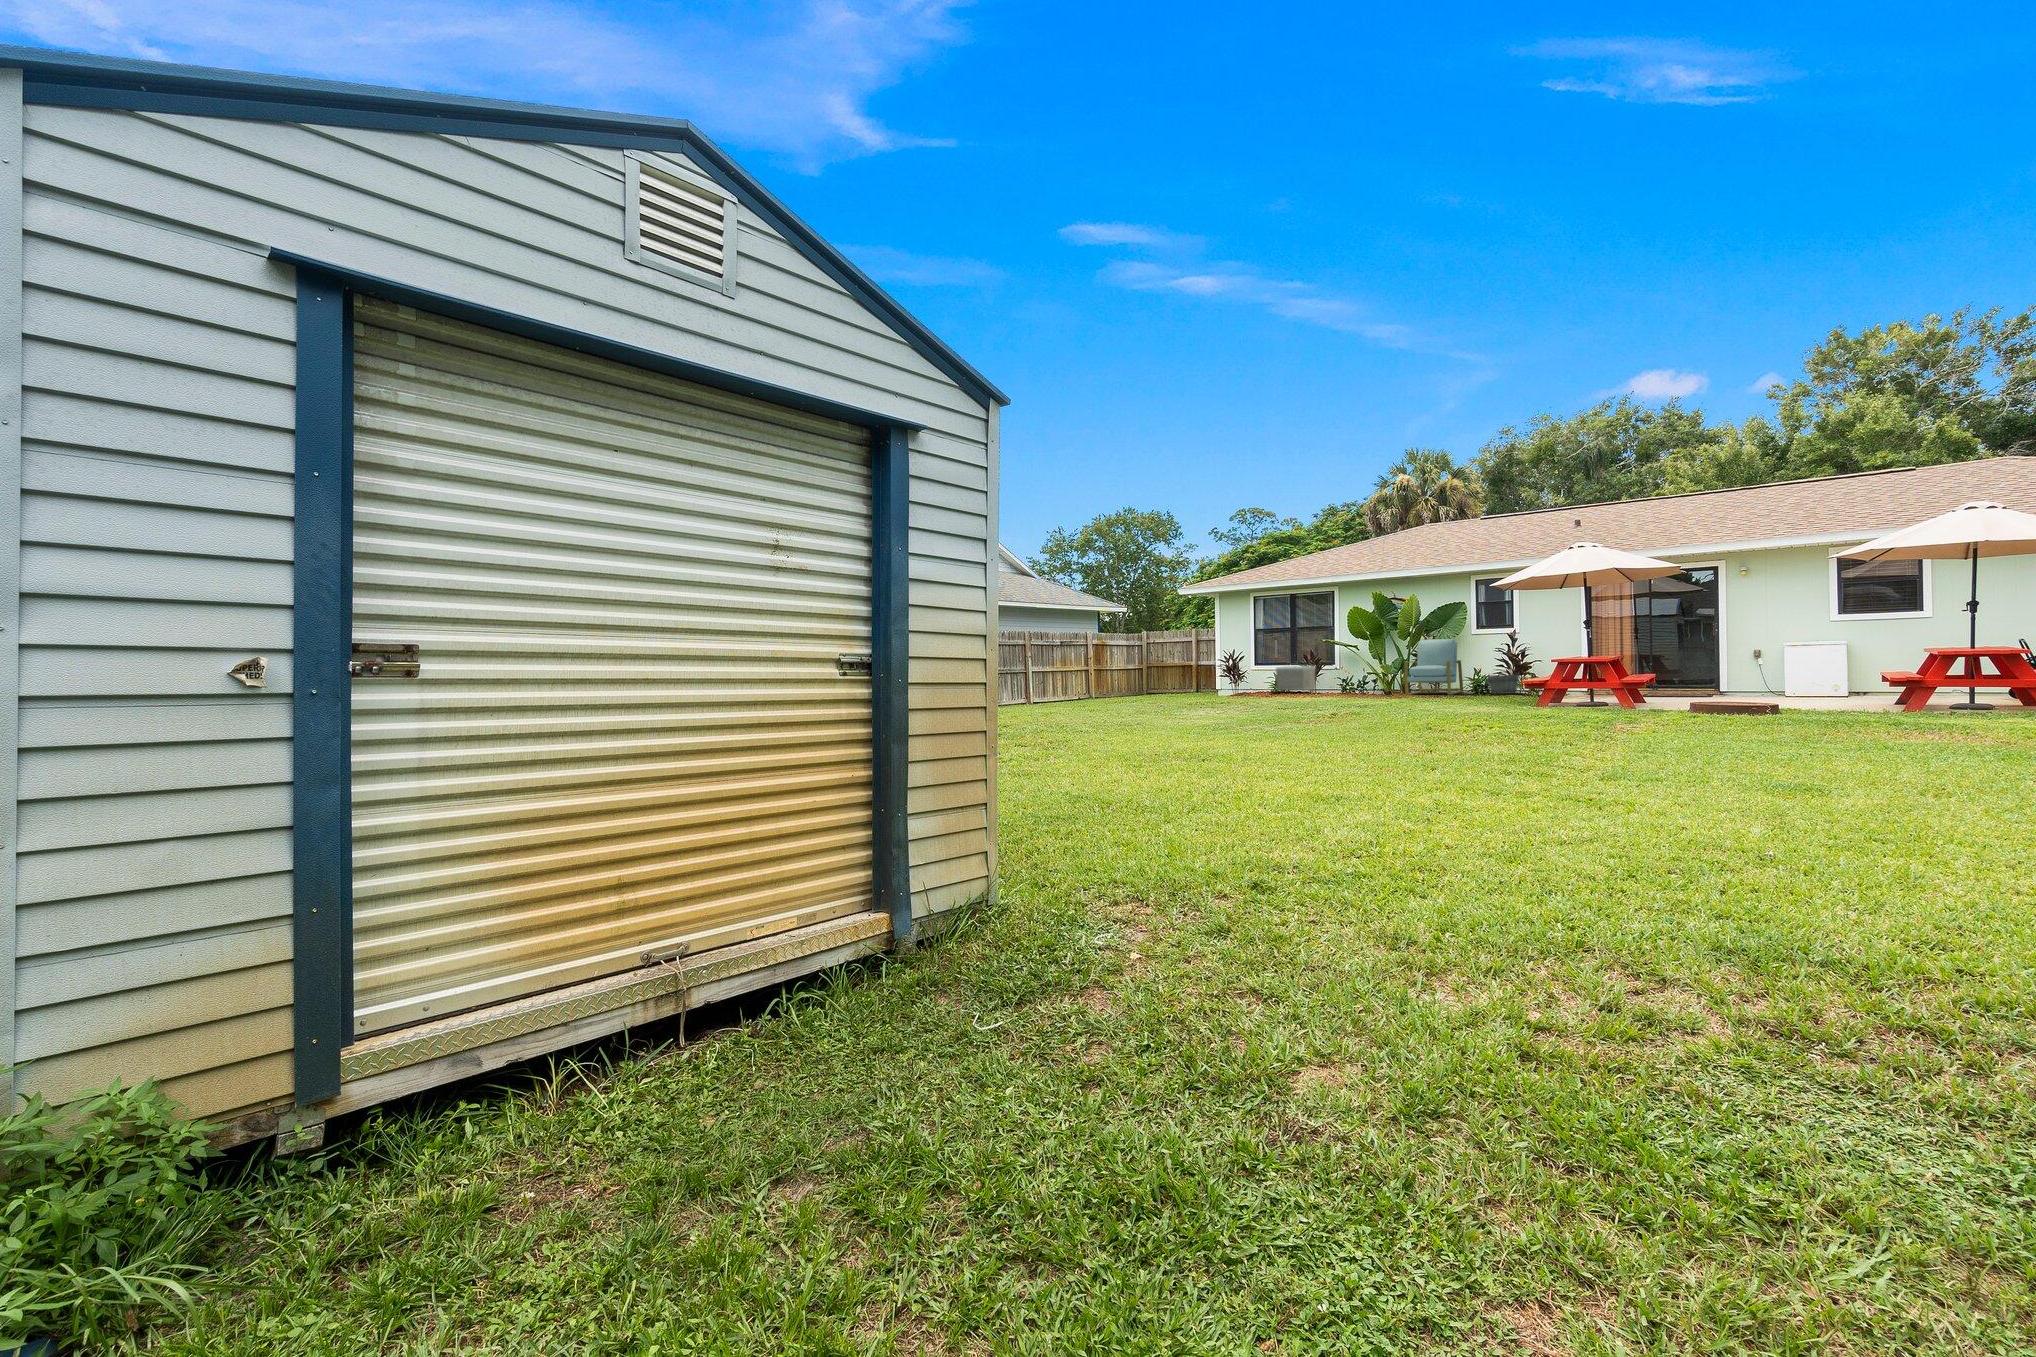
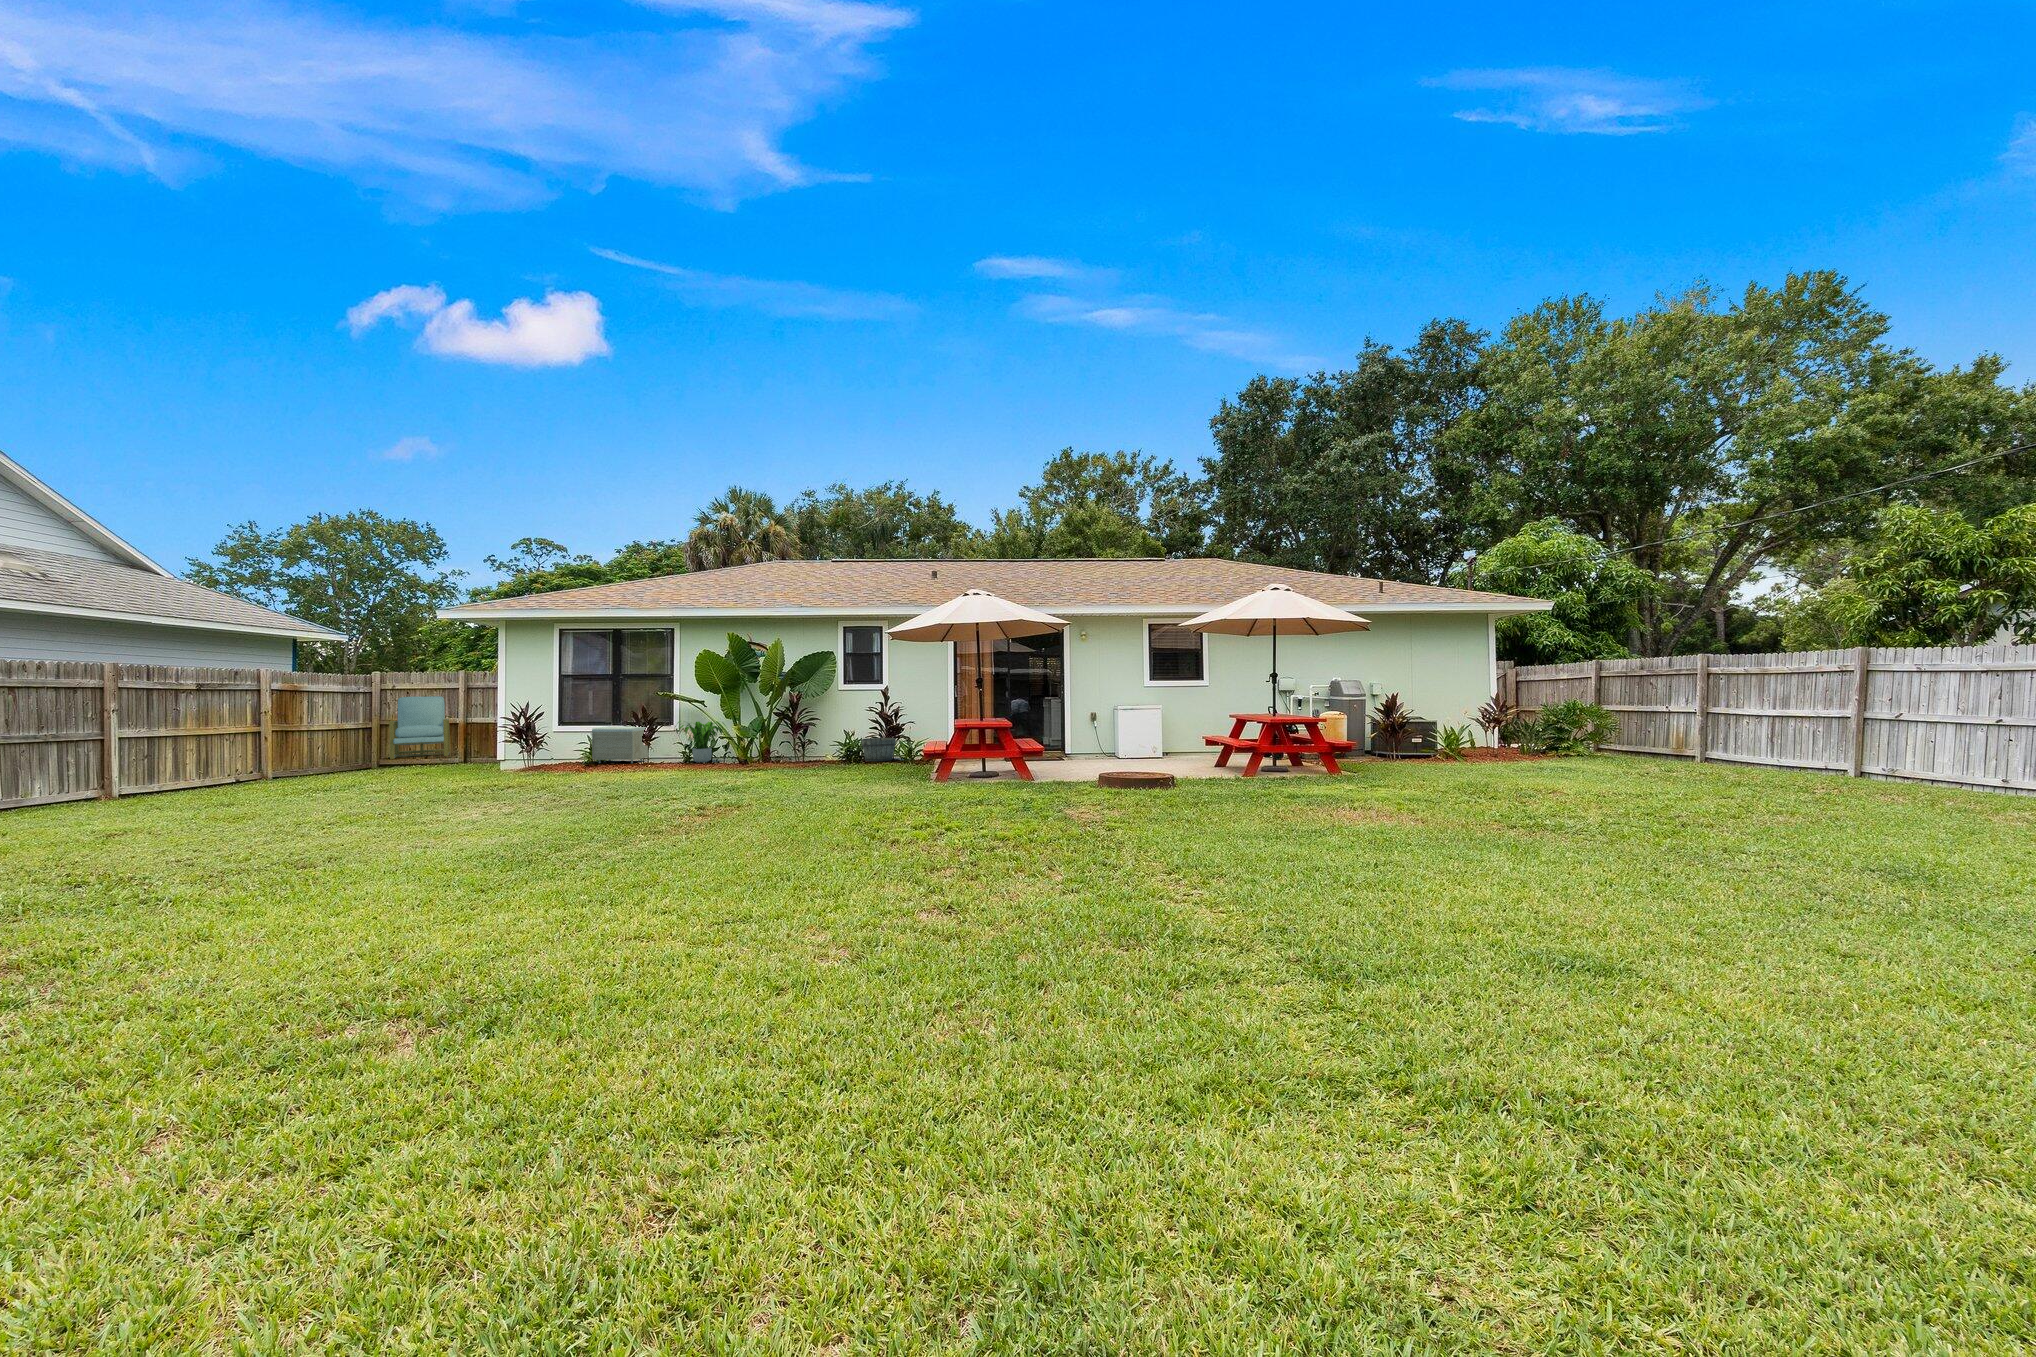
chair: present [1404,639,1463,695] -> present [389,696,450,759]
potted plant: none [1333,661,1374,693] -> present [675,721,725,762]

